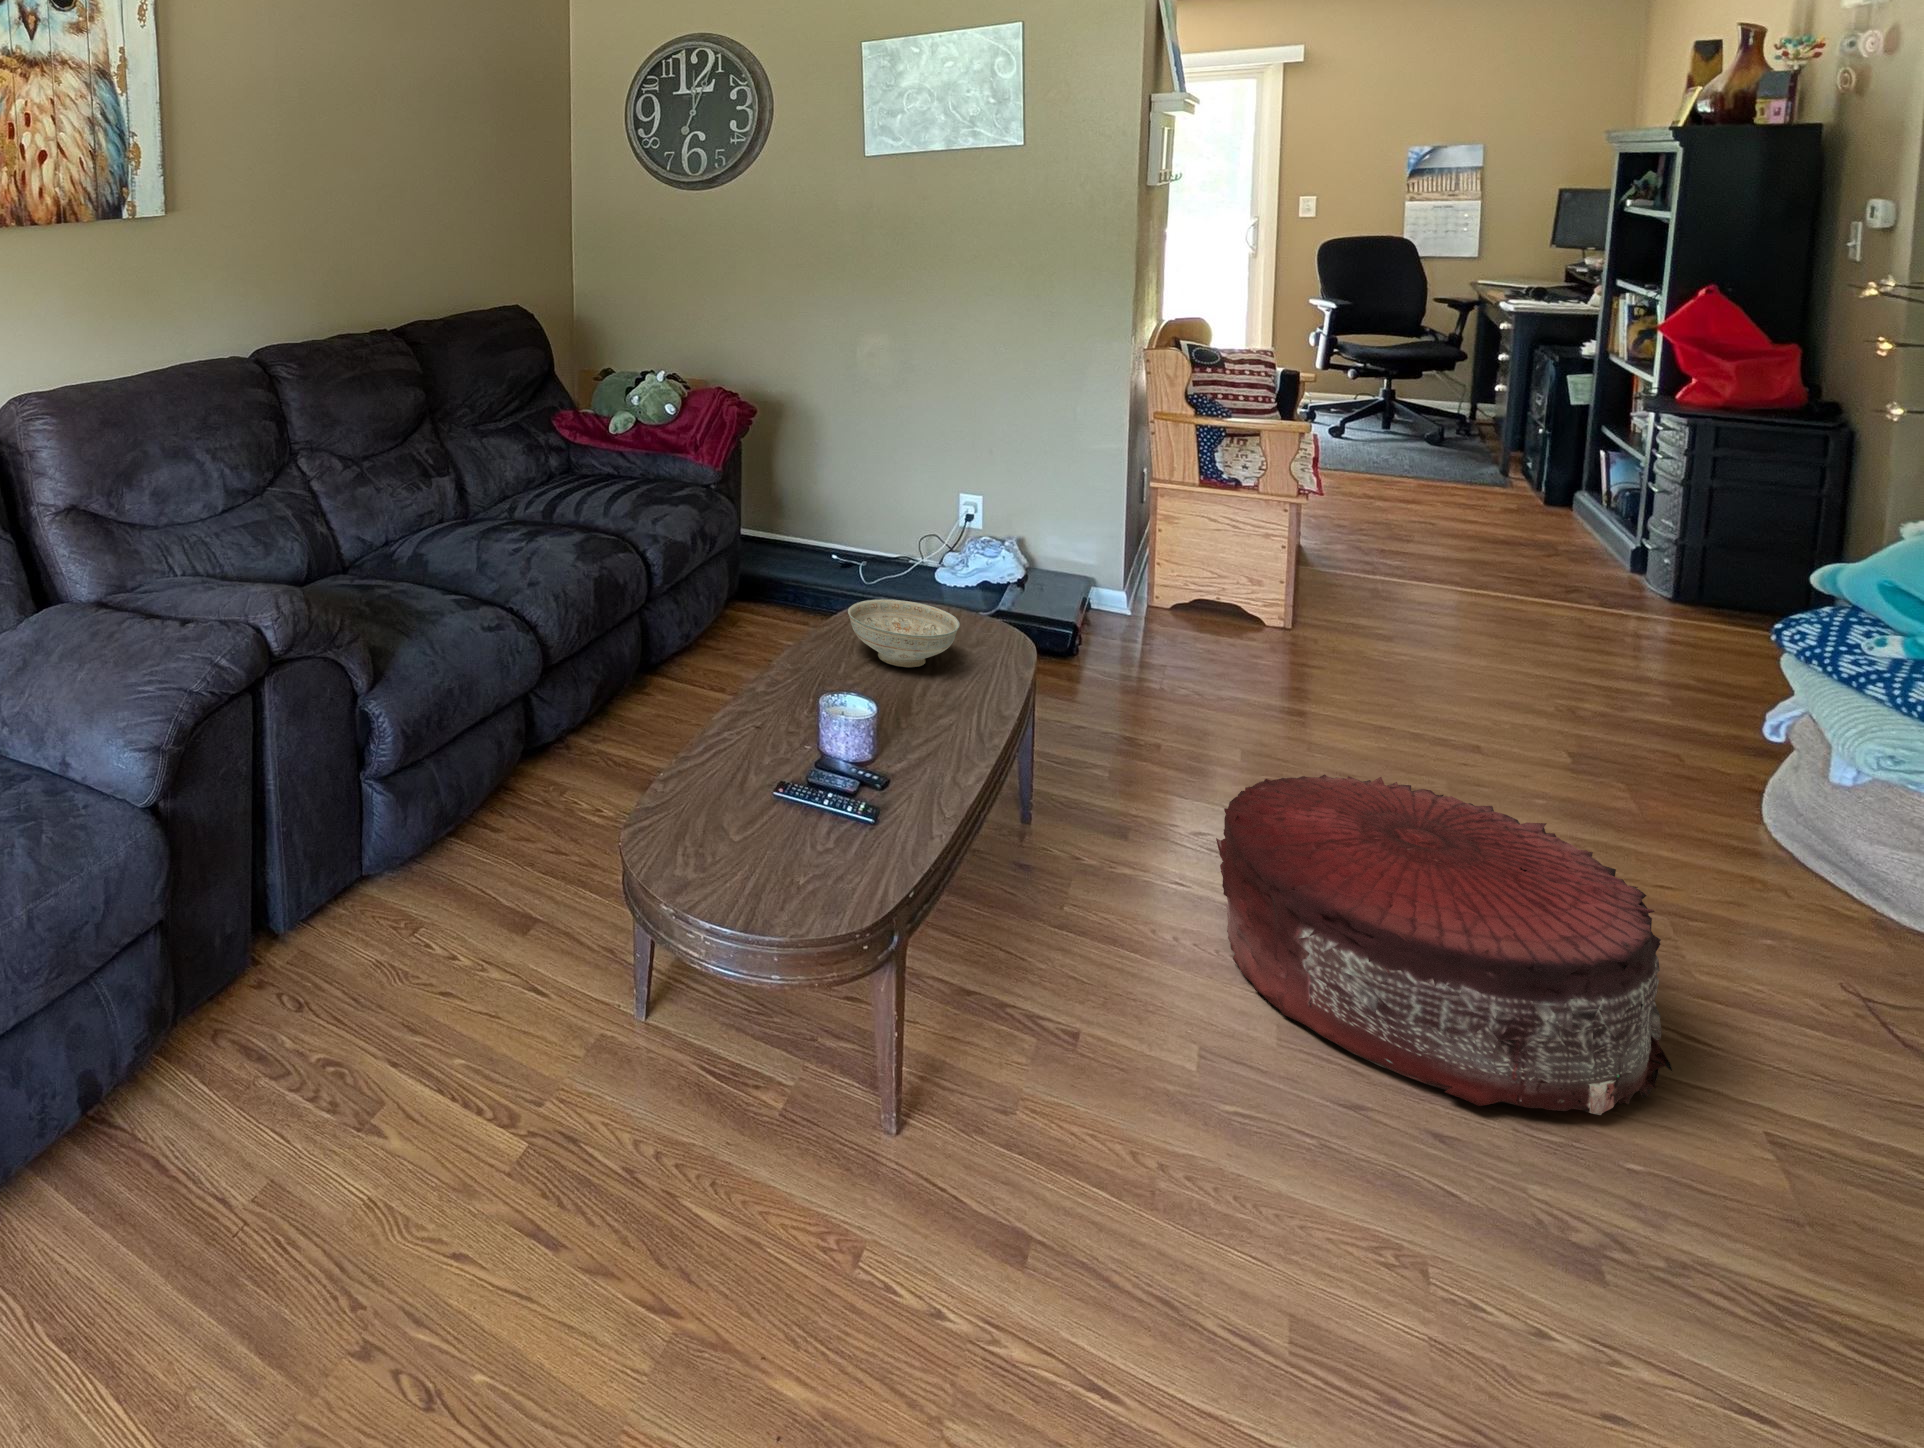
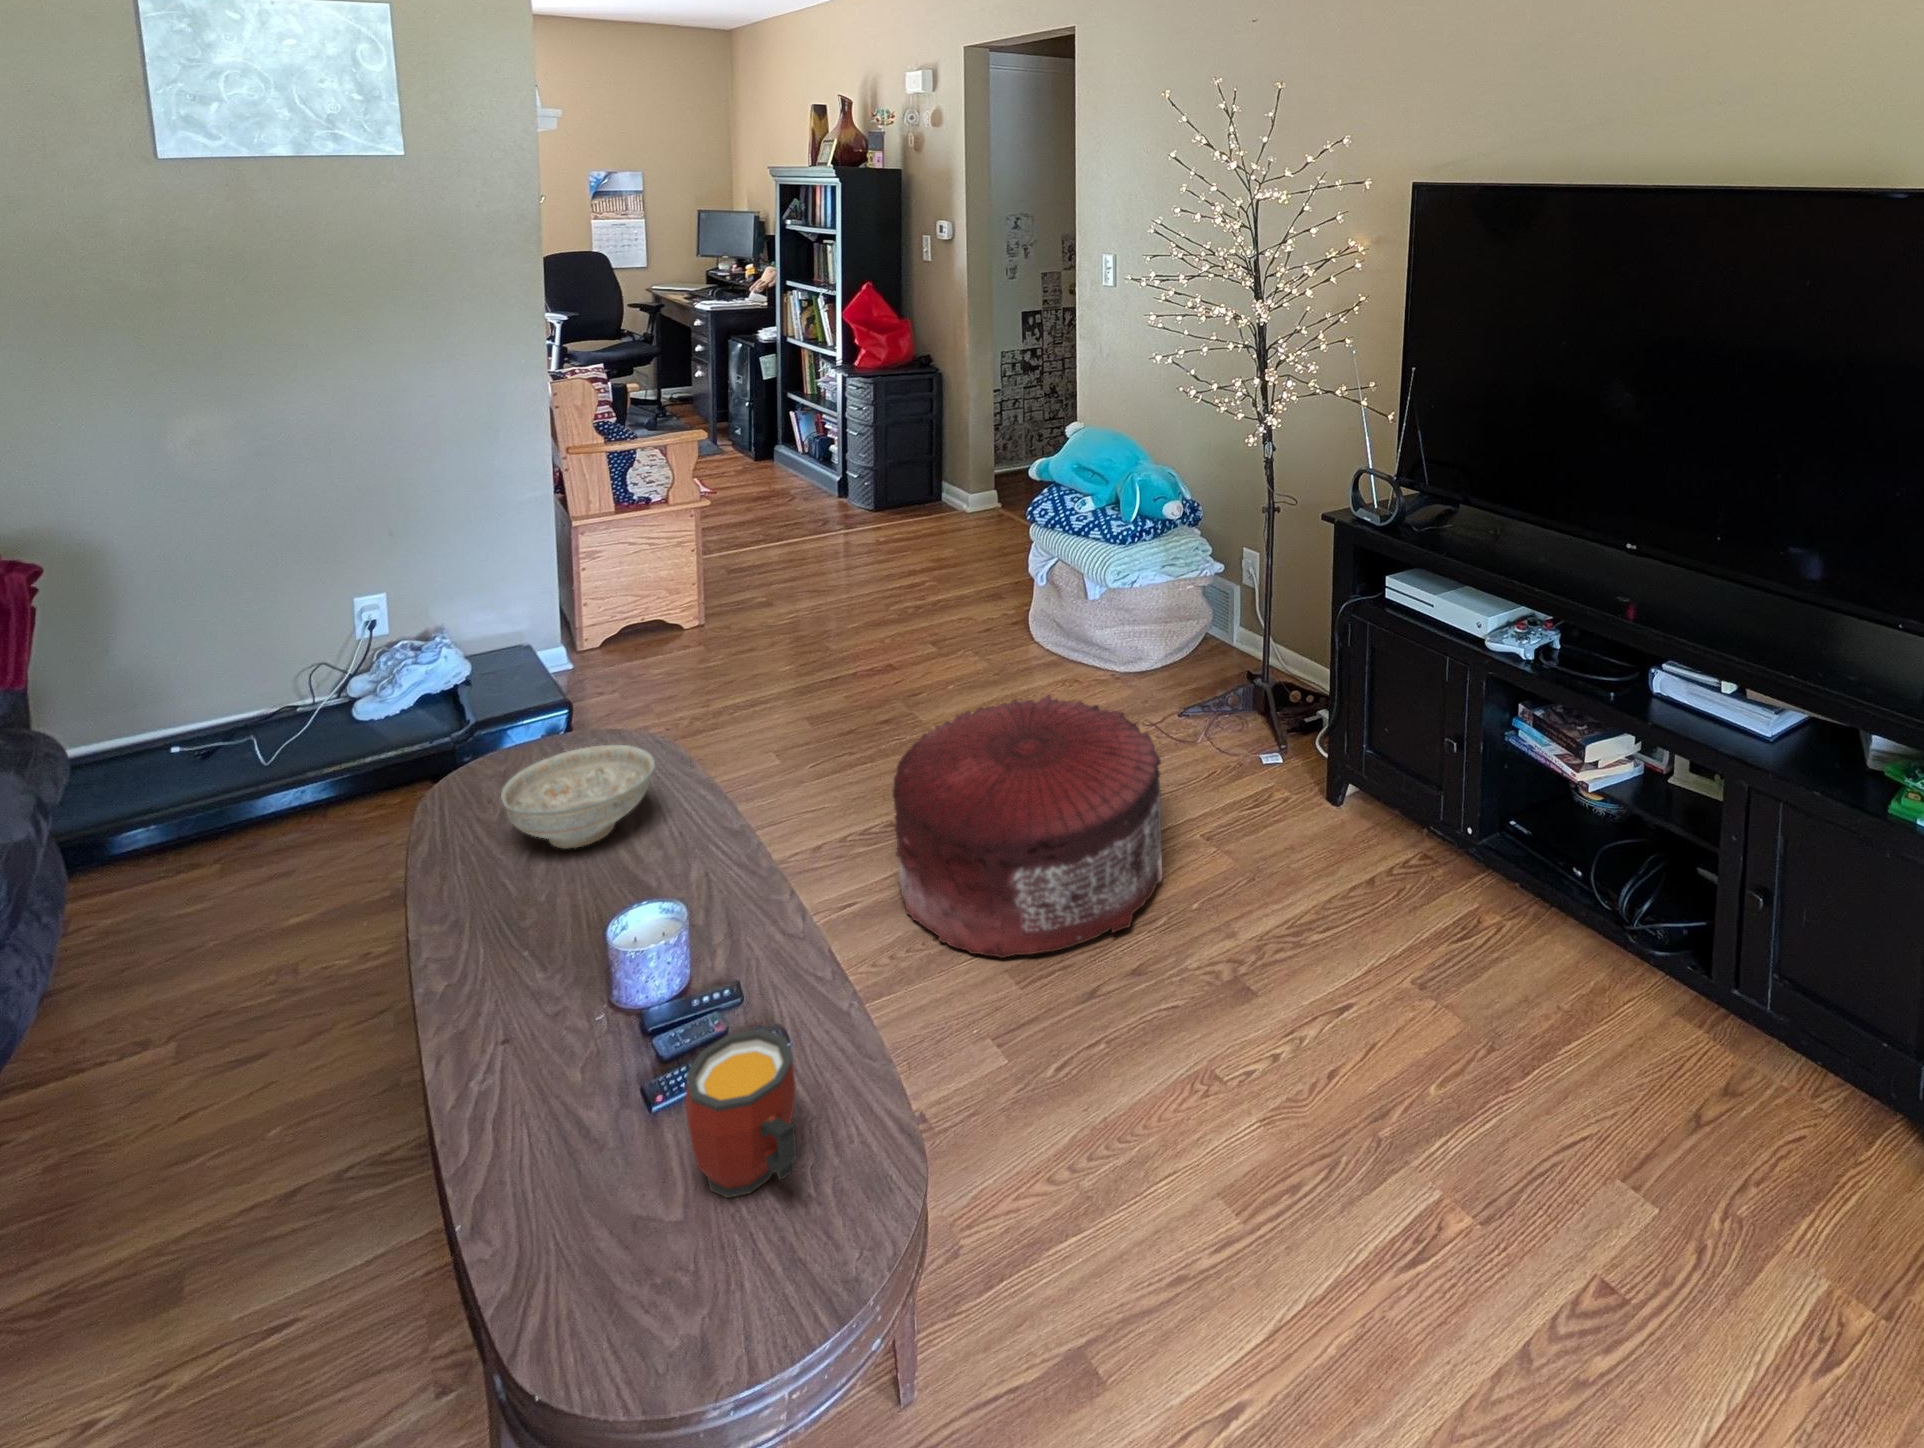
mug: none [744,747,817,847] -> present [685,1029,797,1198]

